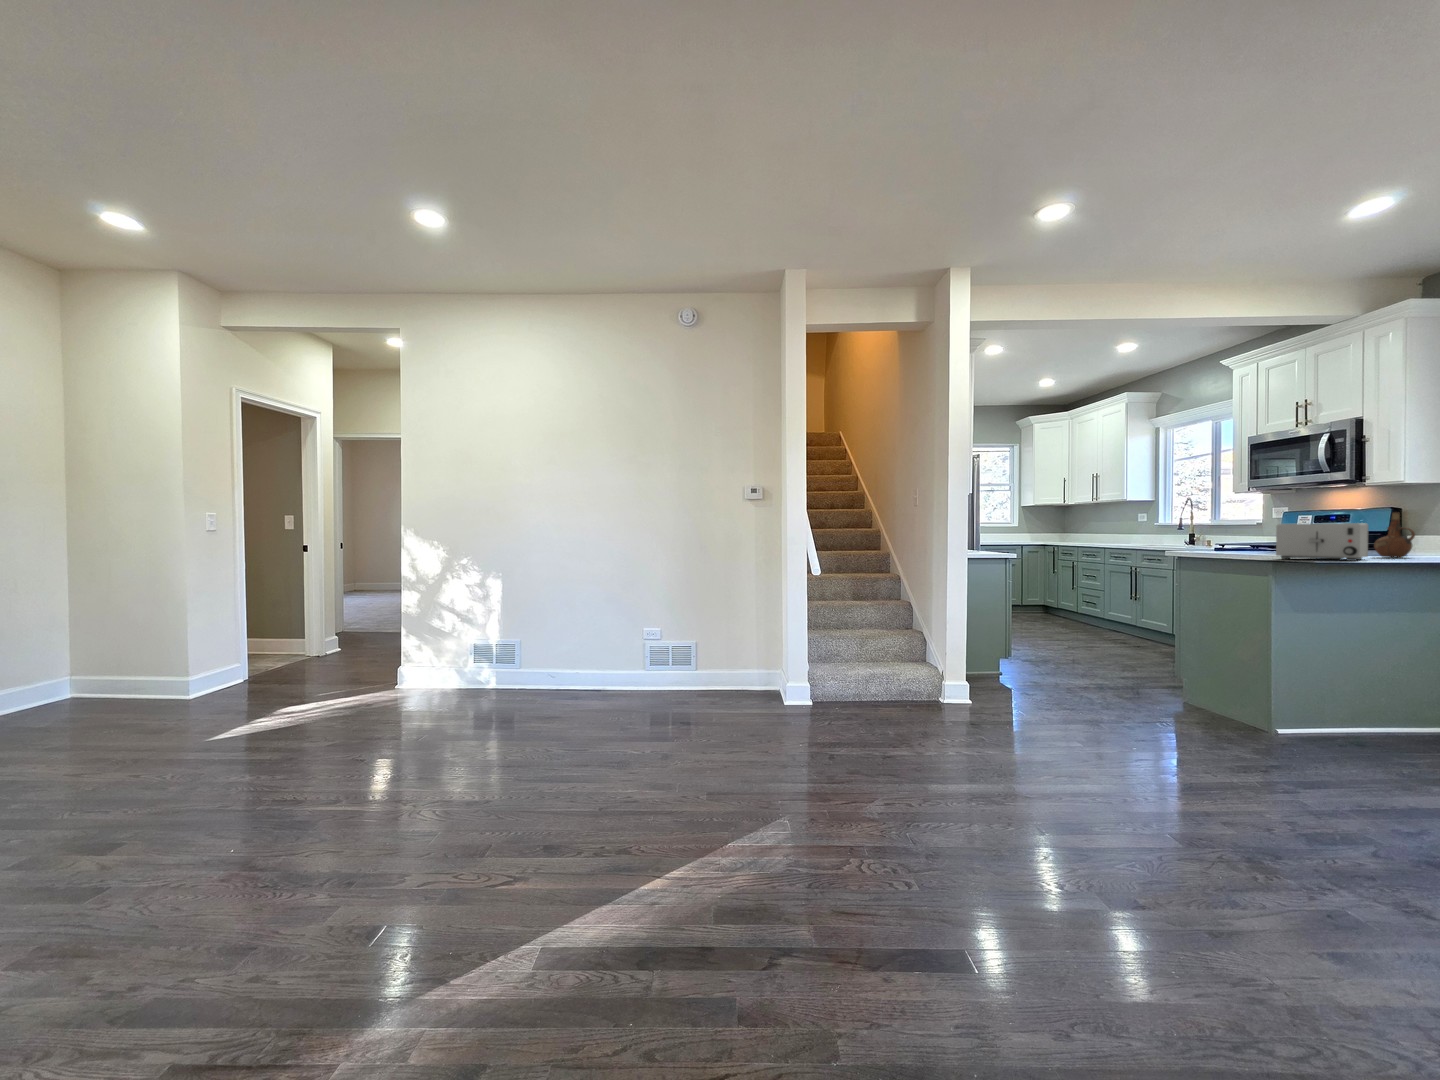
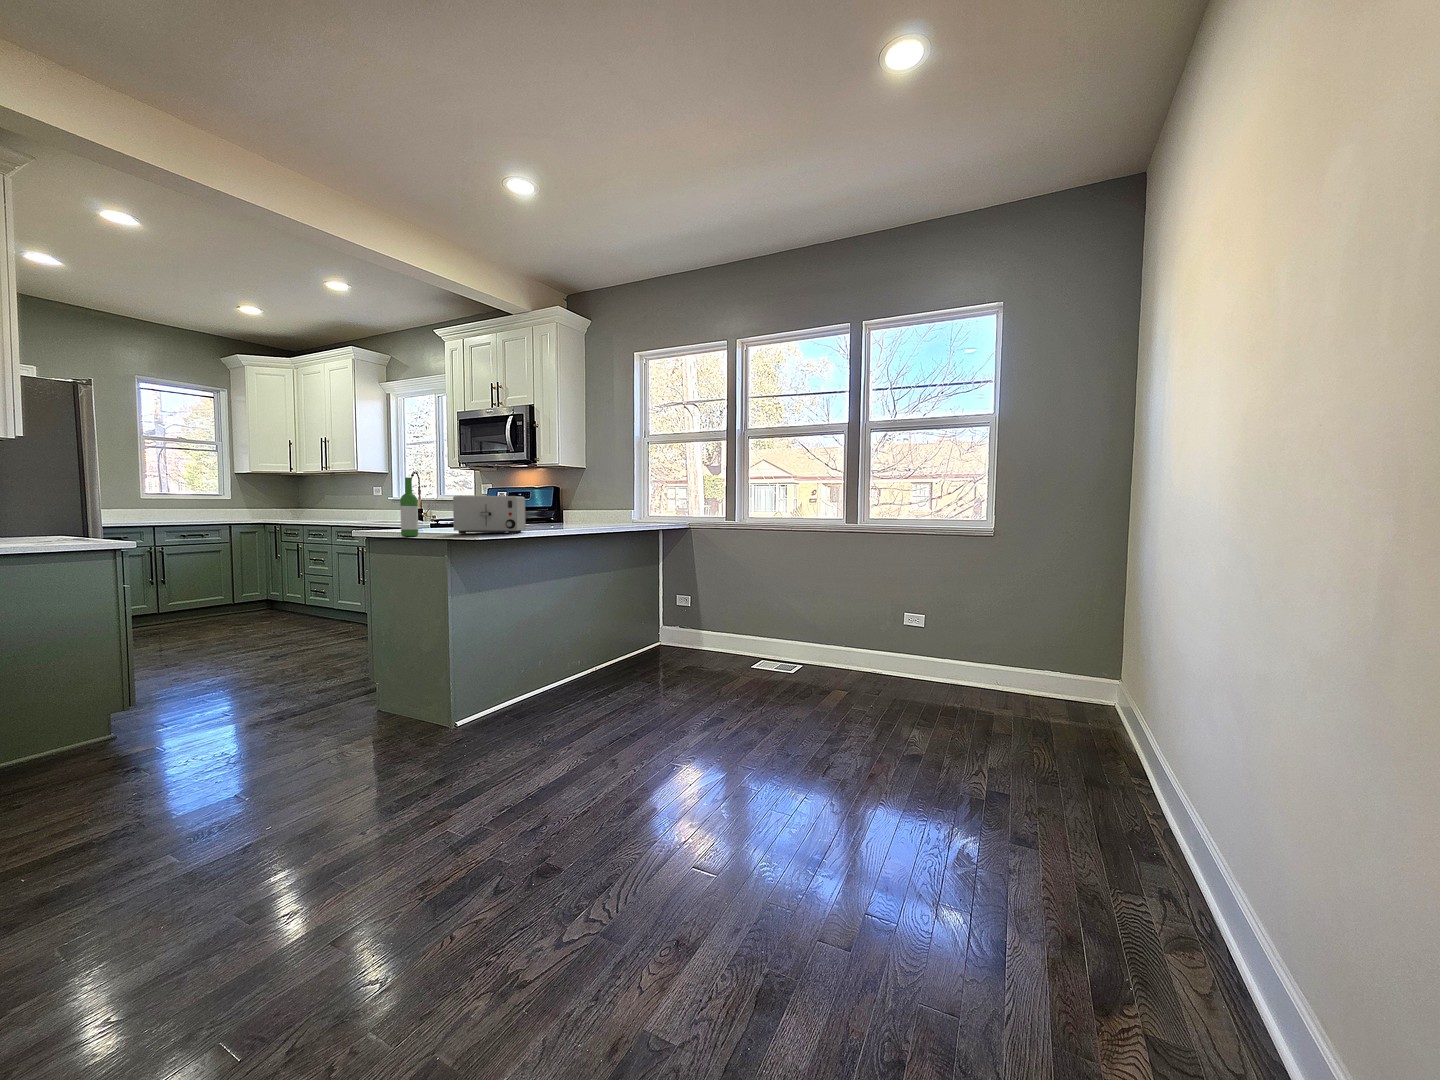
wine bottle: none [1220,509,1237,559] -> present [400,477,418,537]
ceramic pitcher: present [1374,512,1415,557] -> none [532,488,558,529]

